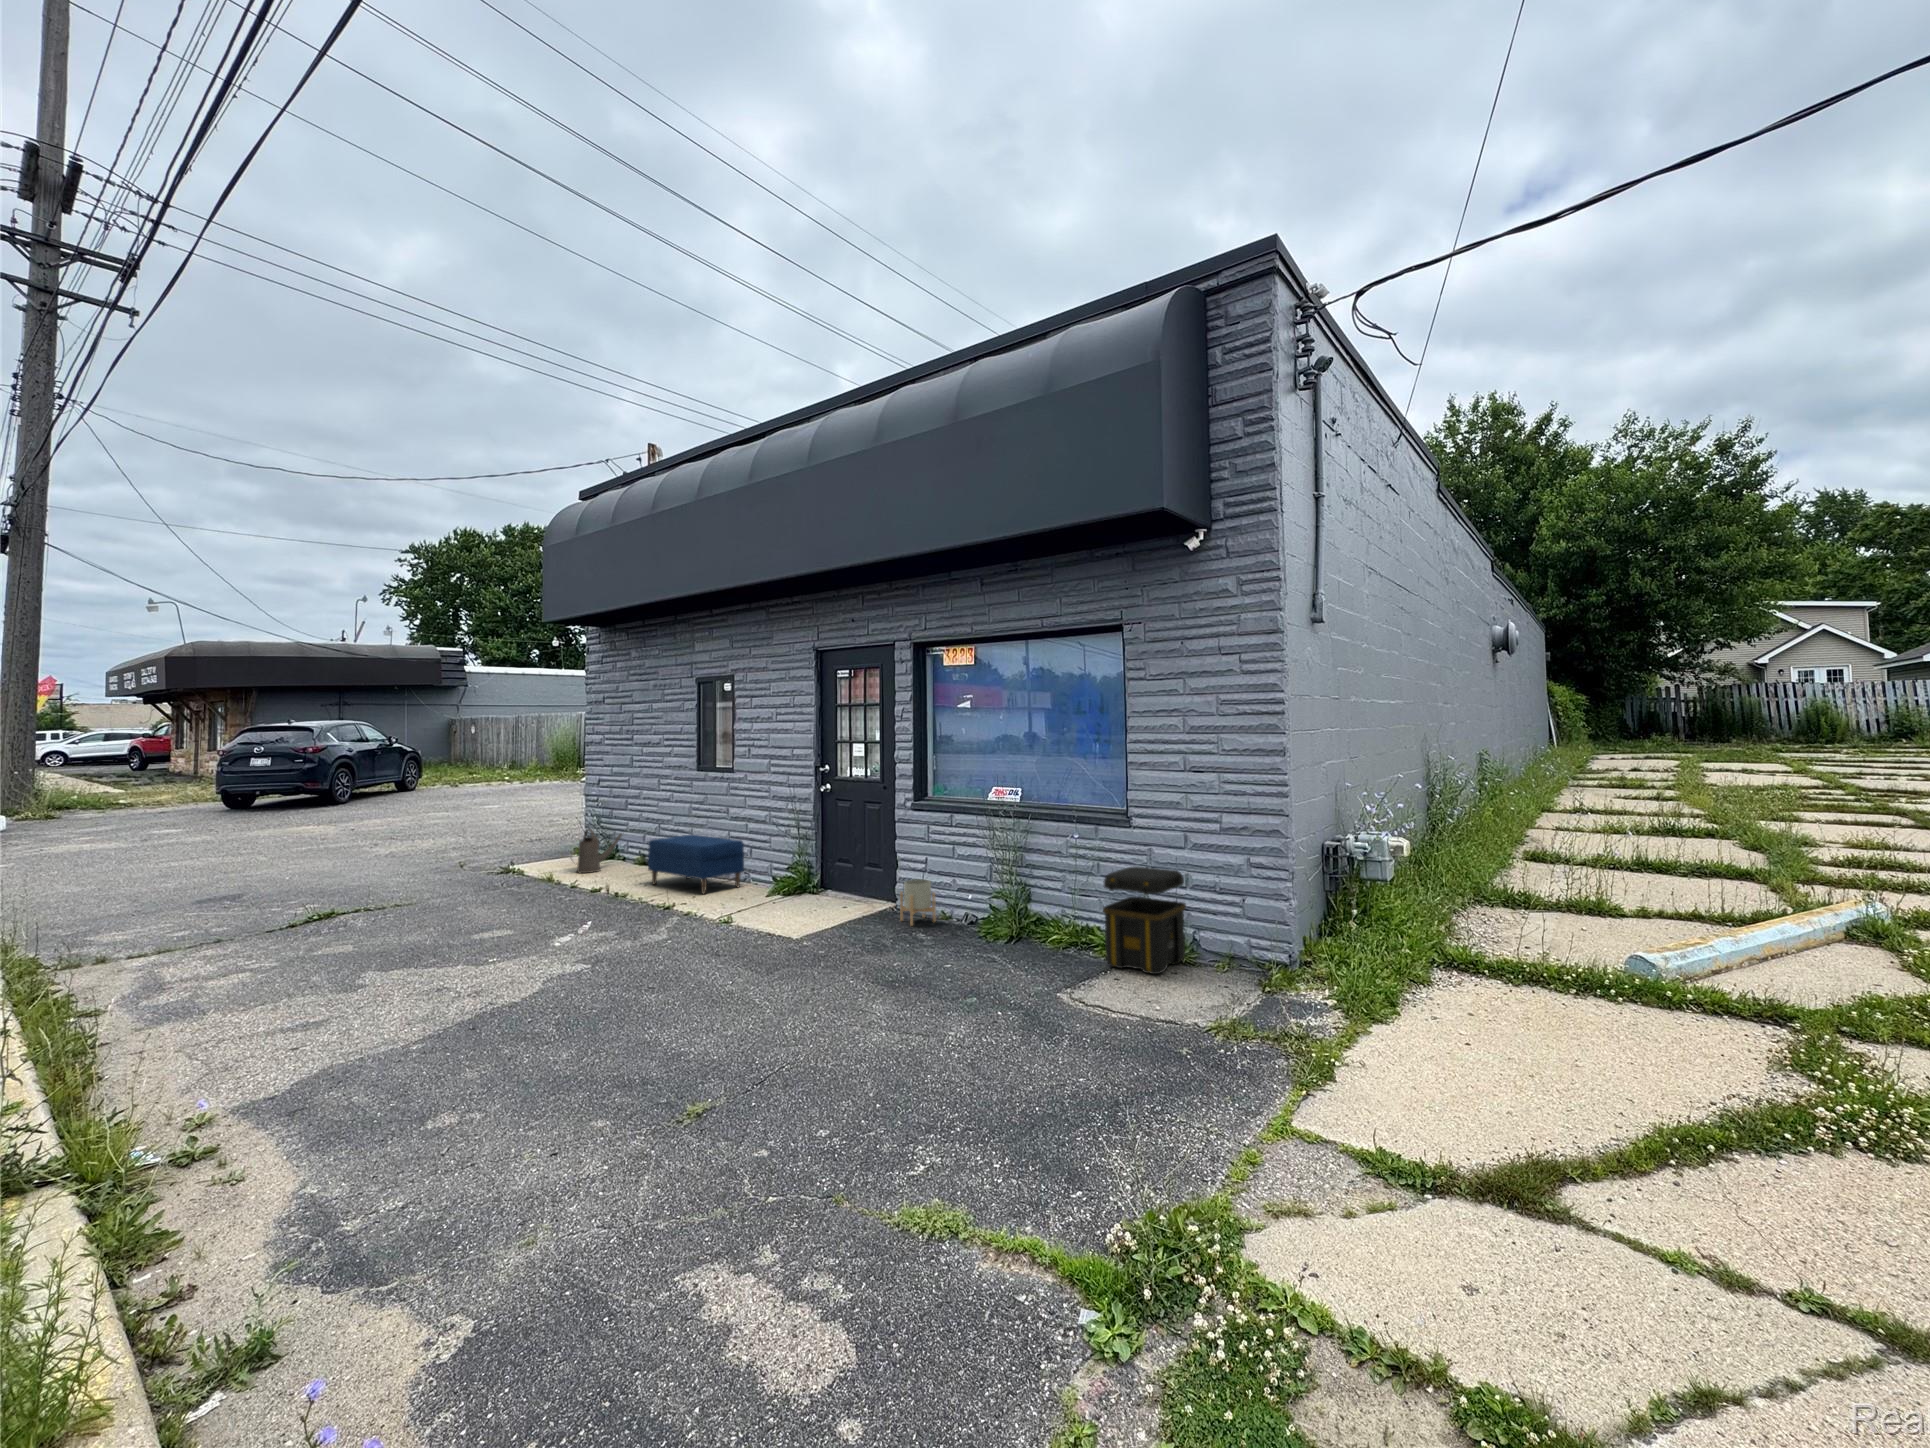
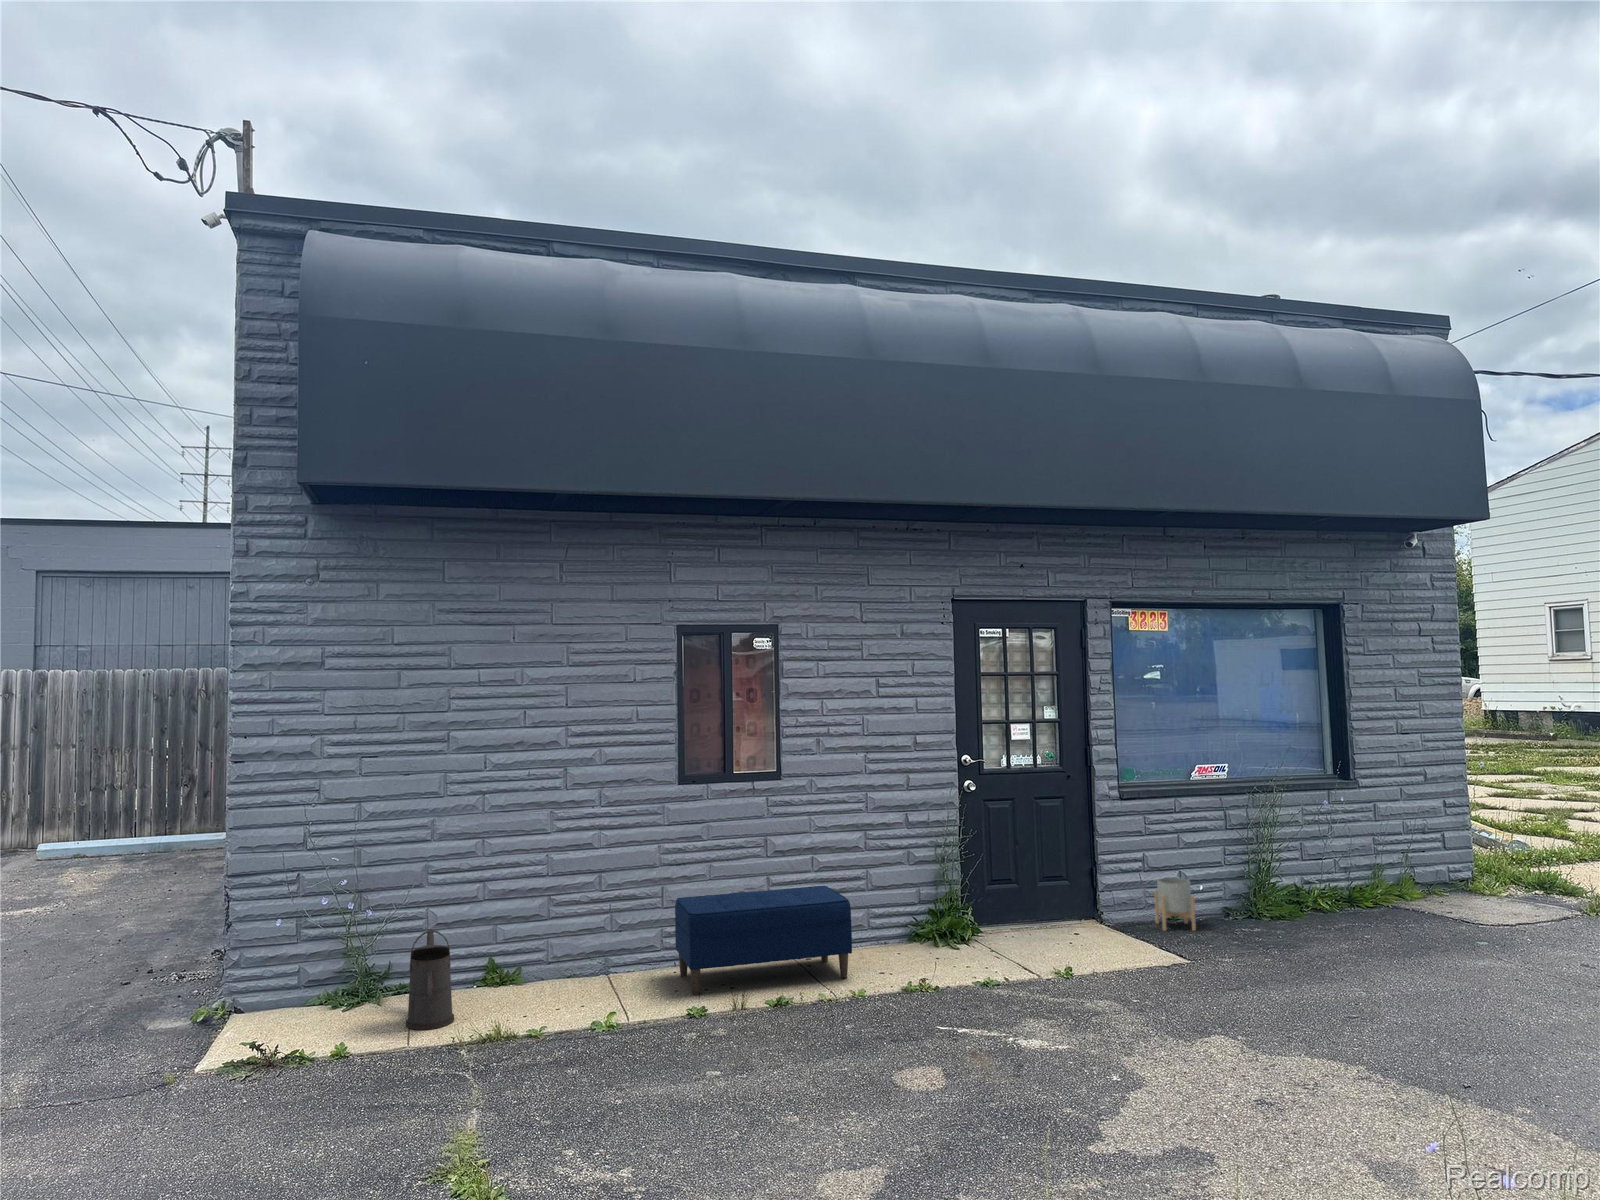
toolbox: present [1103,867,1186,974] -> none [1371,819,1457,909]

